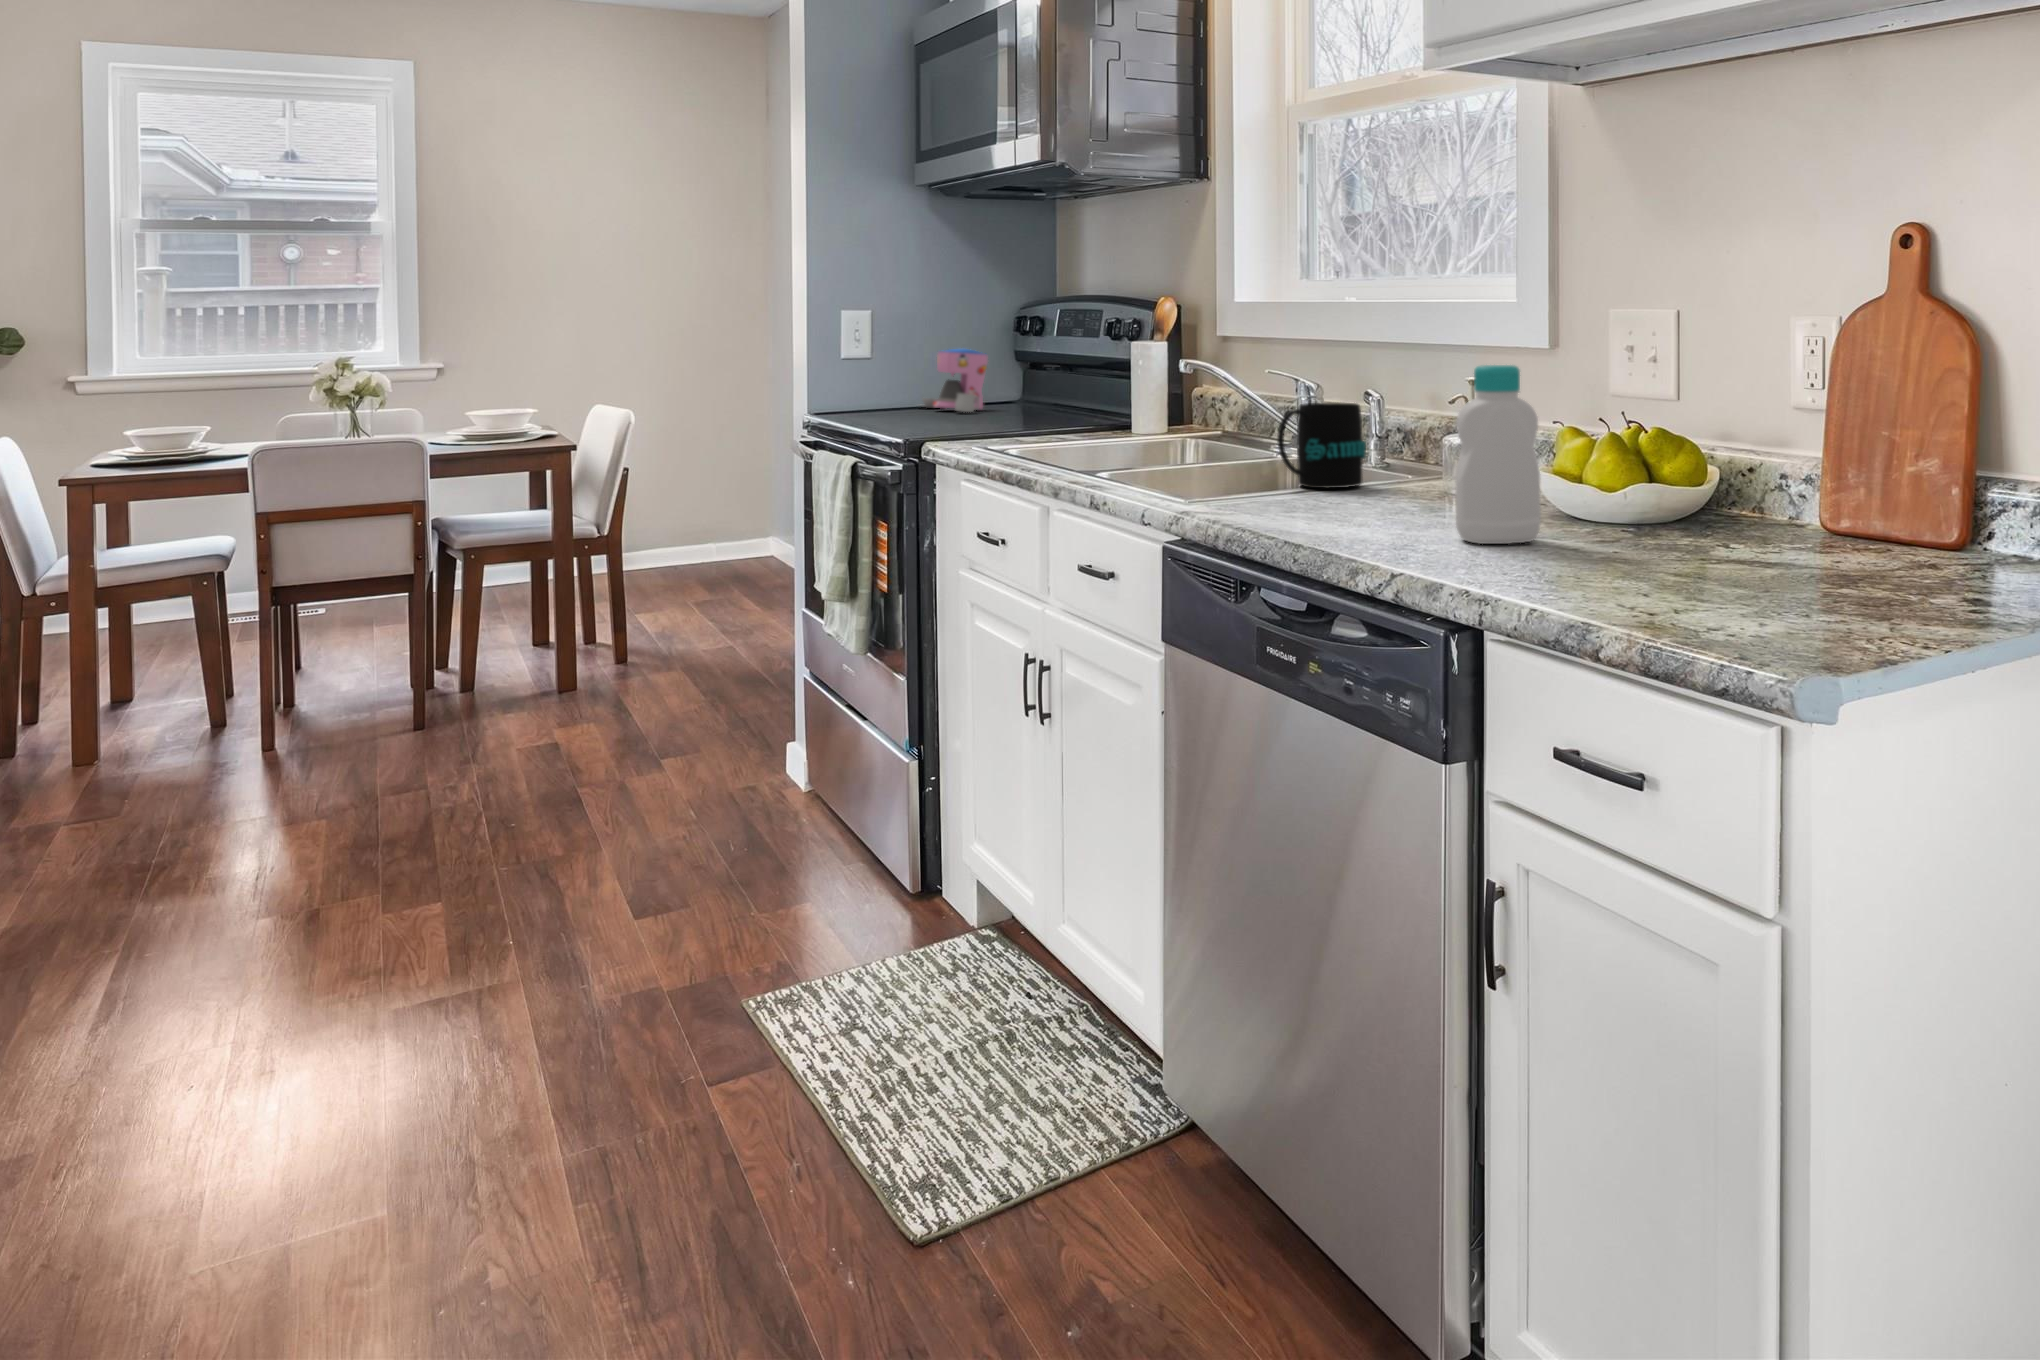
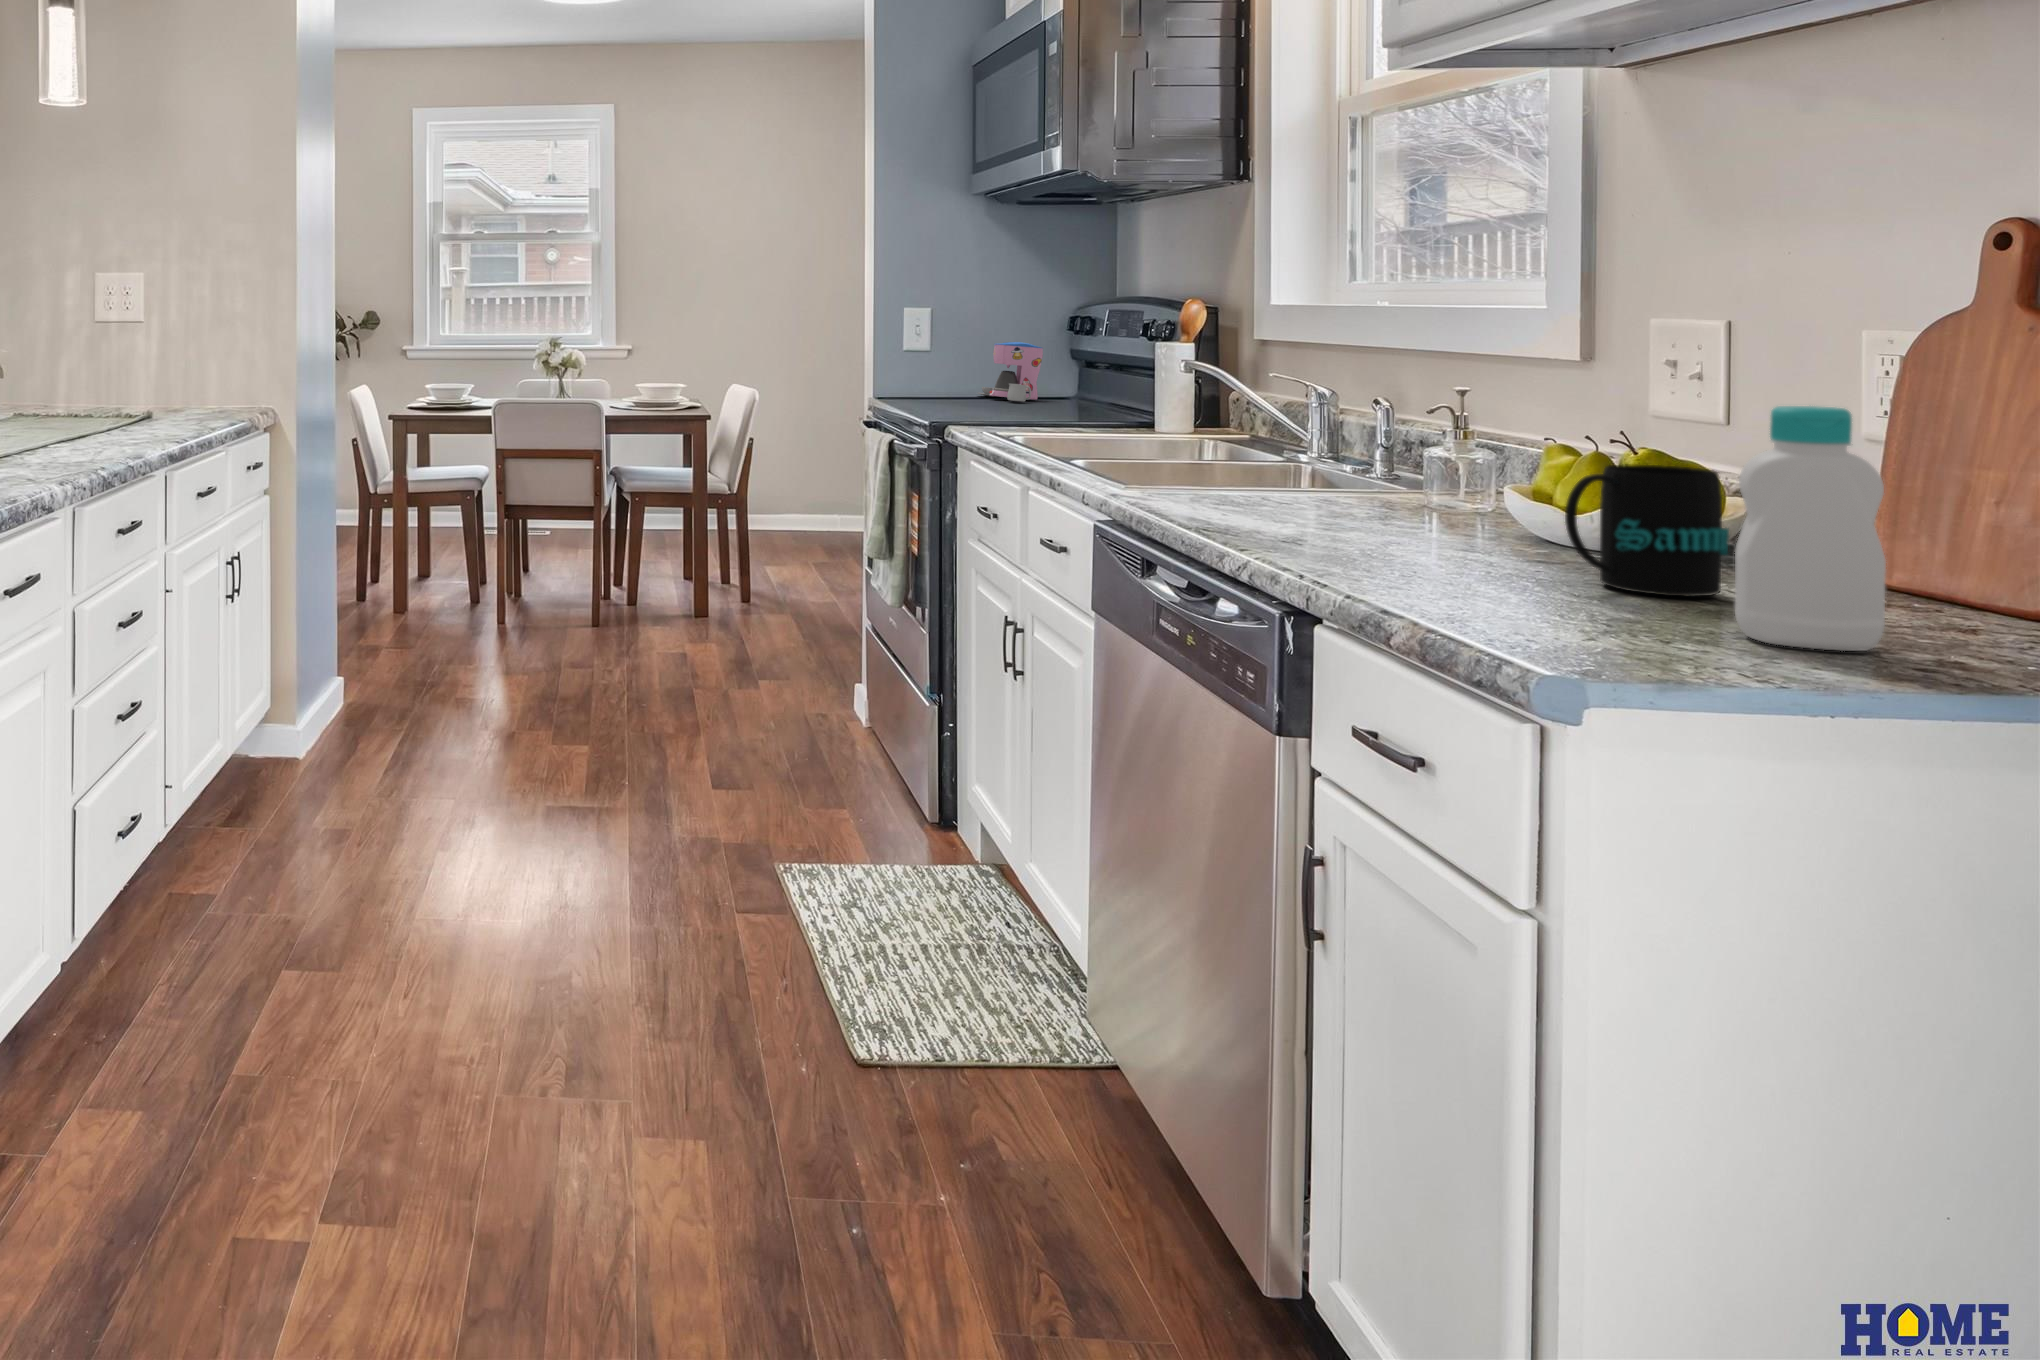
bottle: present [1455,365,1541,544] -> present [1735,406,1886,651]
mug: present [1277,403,1366,488] -> present [1565,464,1729,596]

